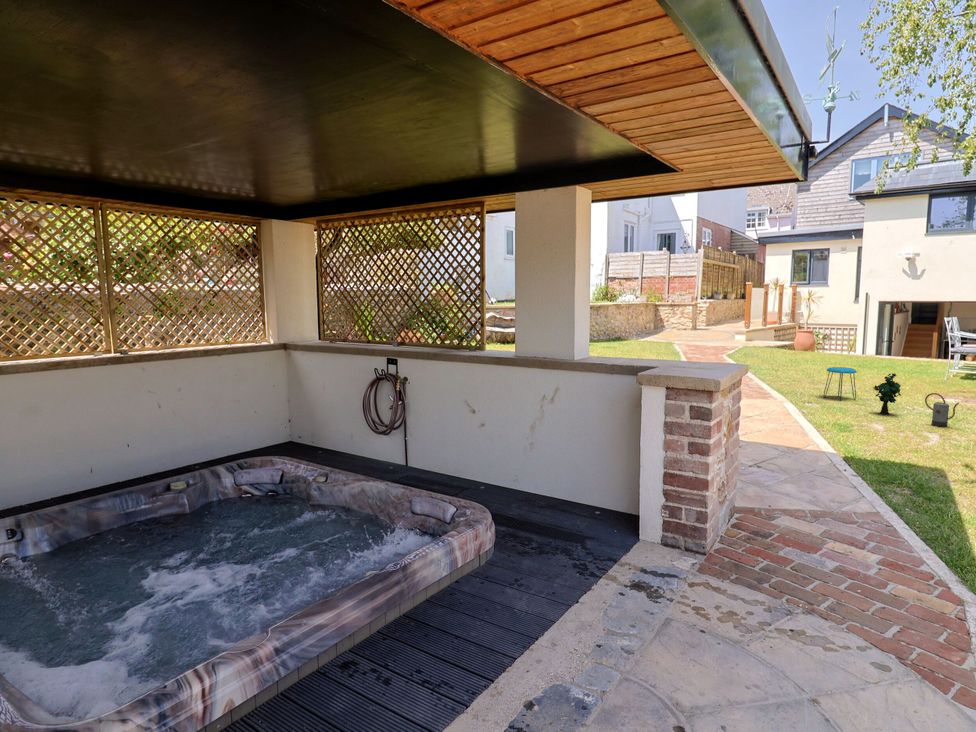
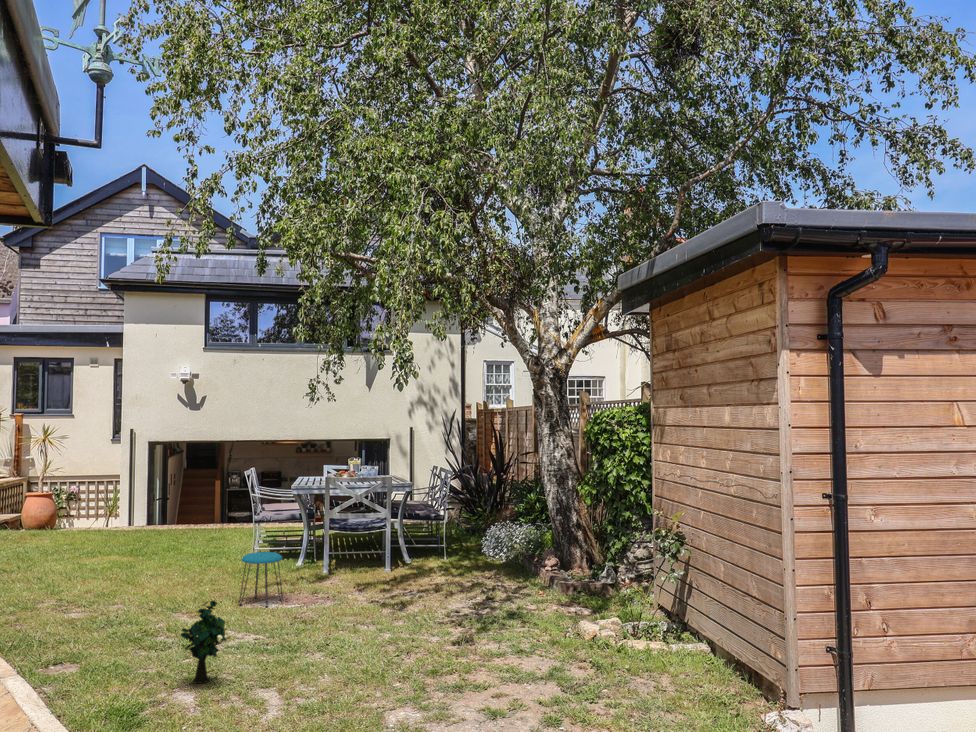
stool: present [824,367,857,401] -> present [239,552,283,607]
watering can: present [925,393,959,427] -> none [268,632,320,694]

